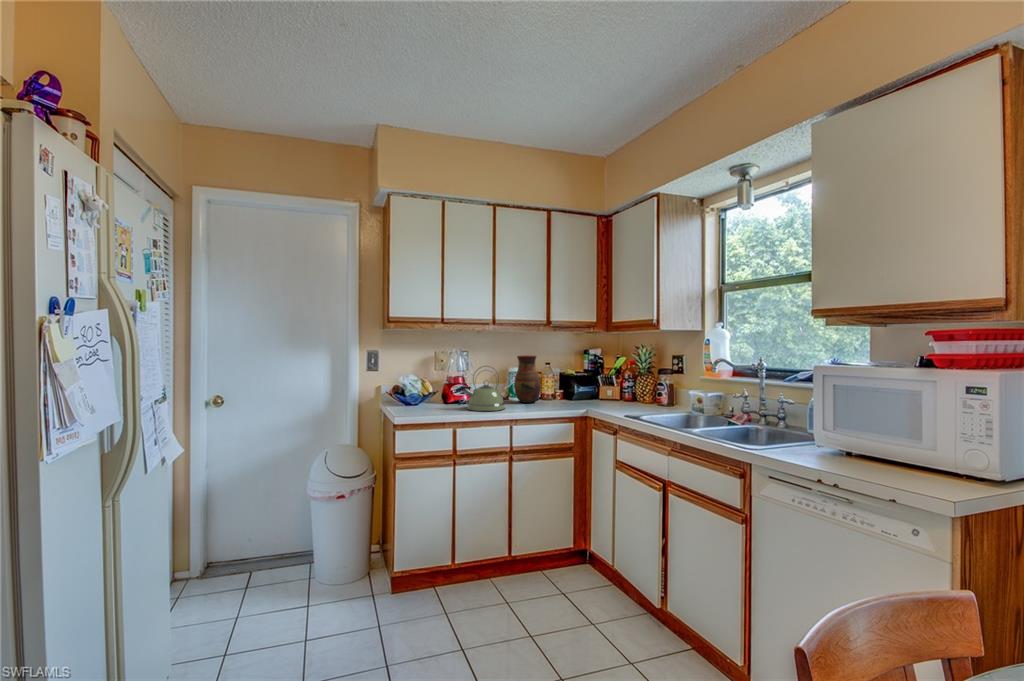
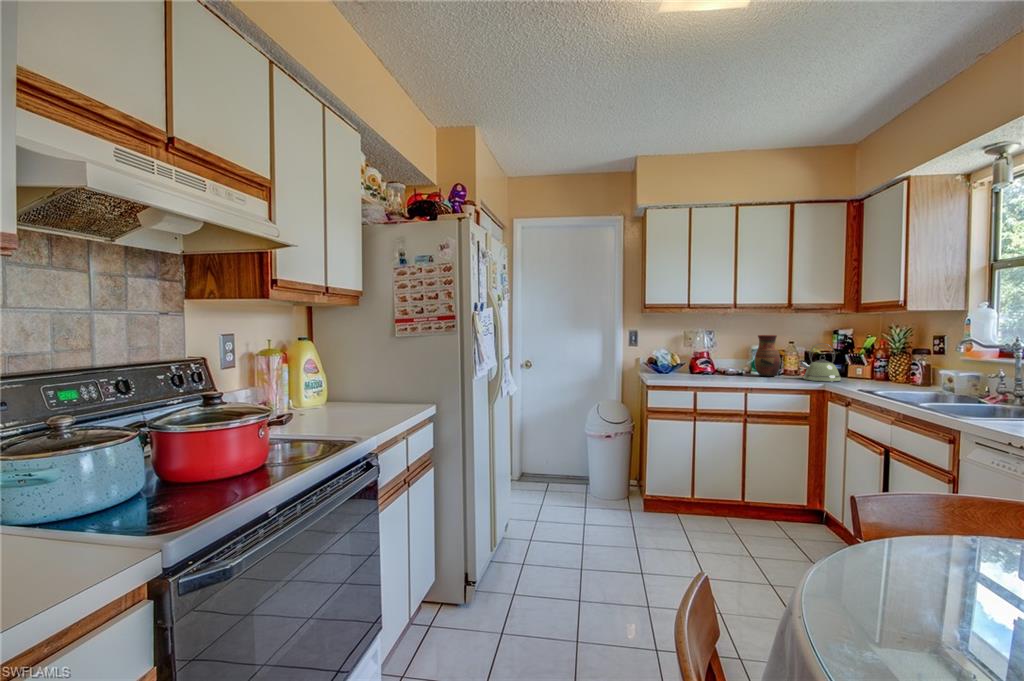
kettle: present [462,366,505,411] -> present [800,344,841,382]

